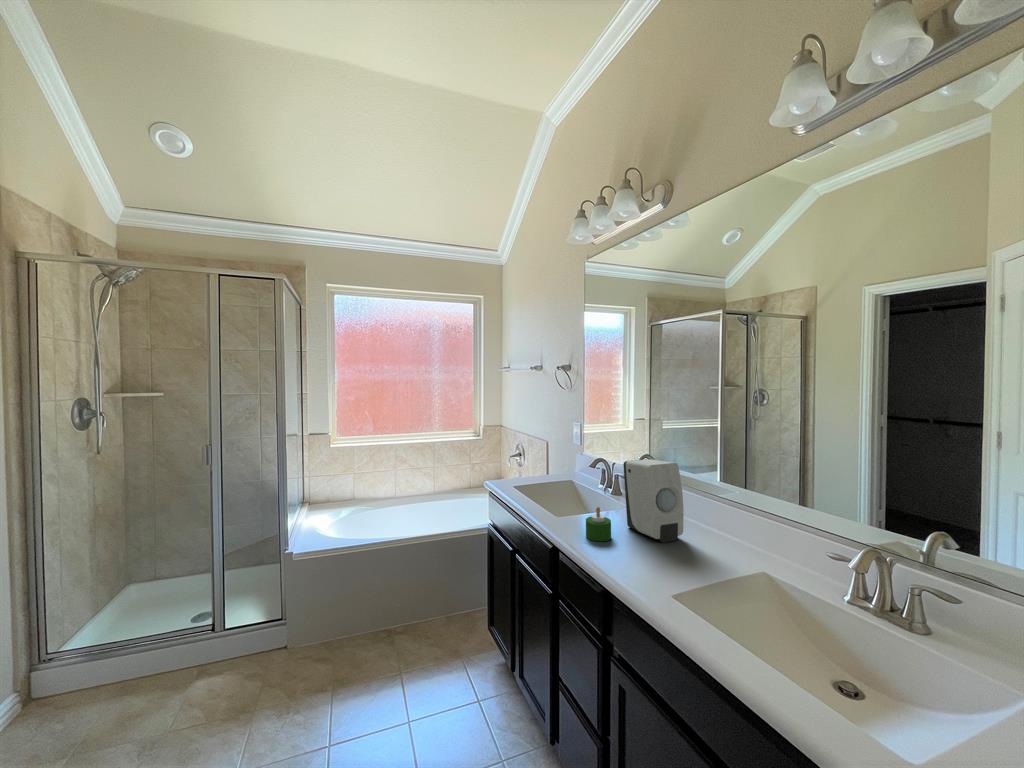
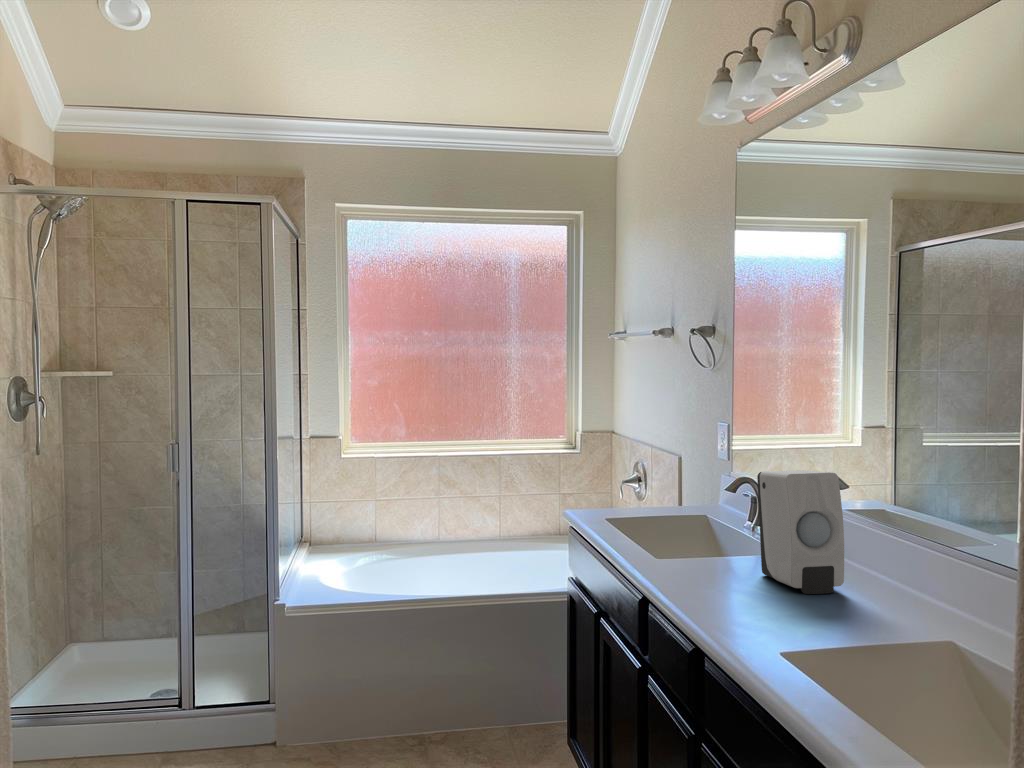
candle: present [586,507,611,541] -> none [688,536,727,587]

